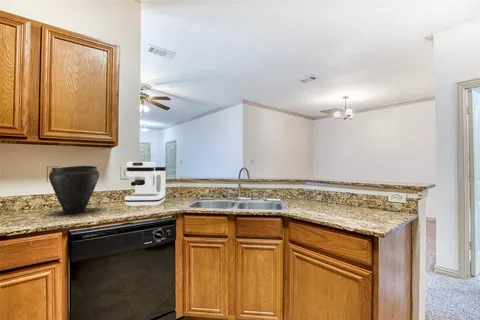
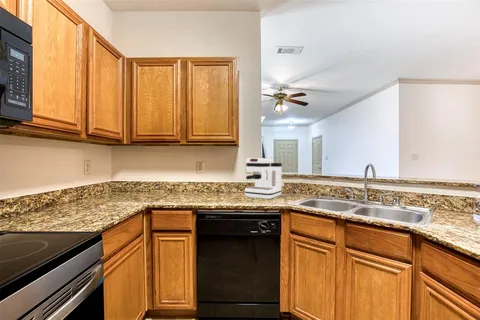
vase: present [49,166,99,214] -> none [192,161,225,198]

